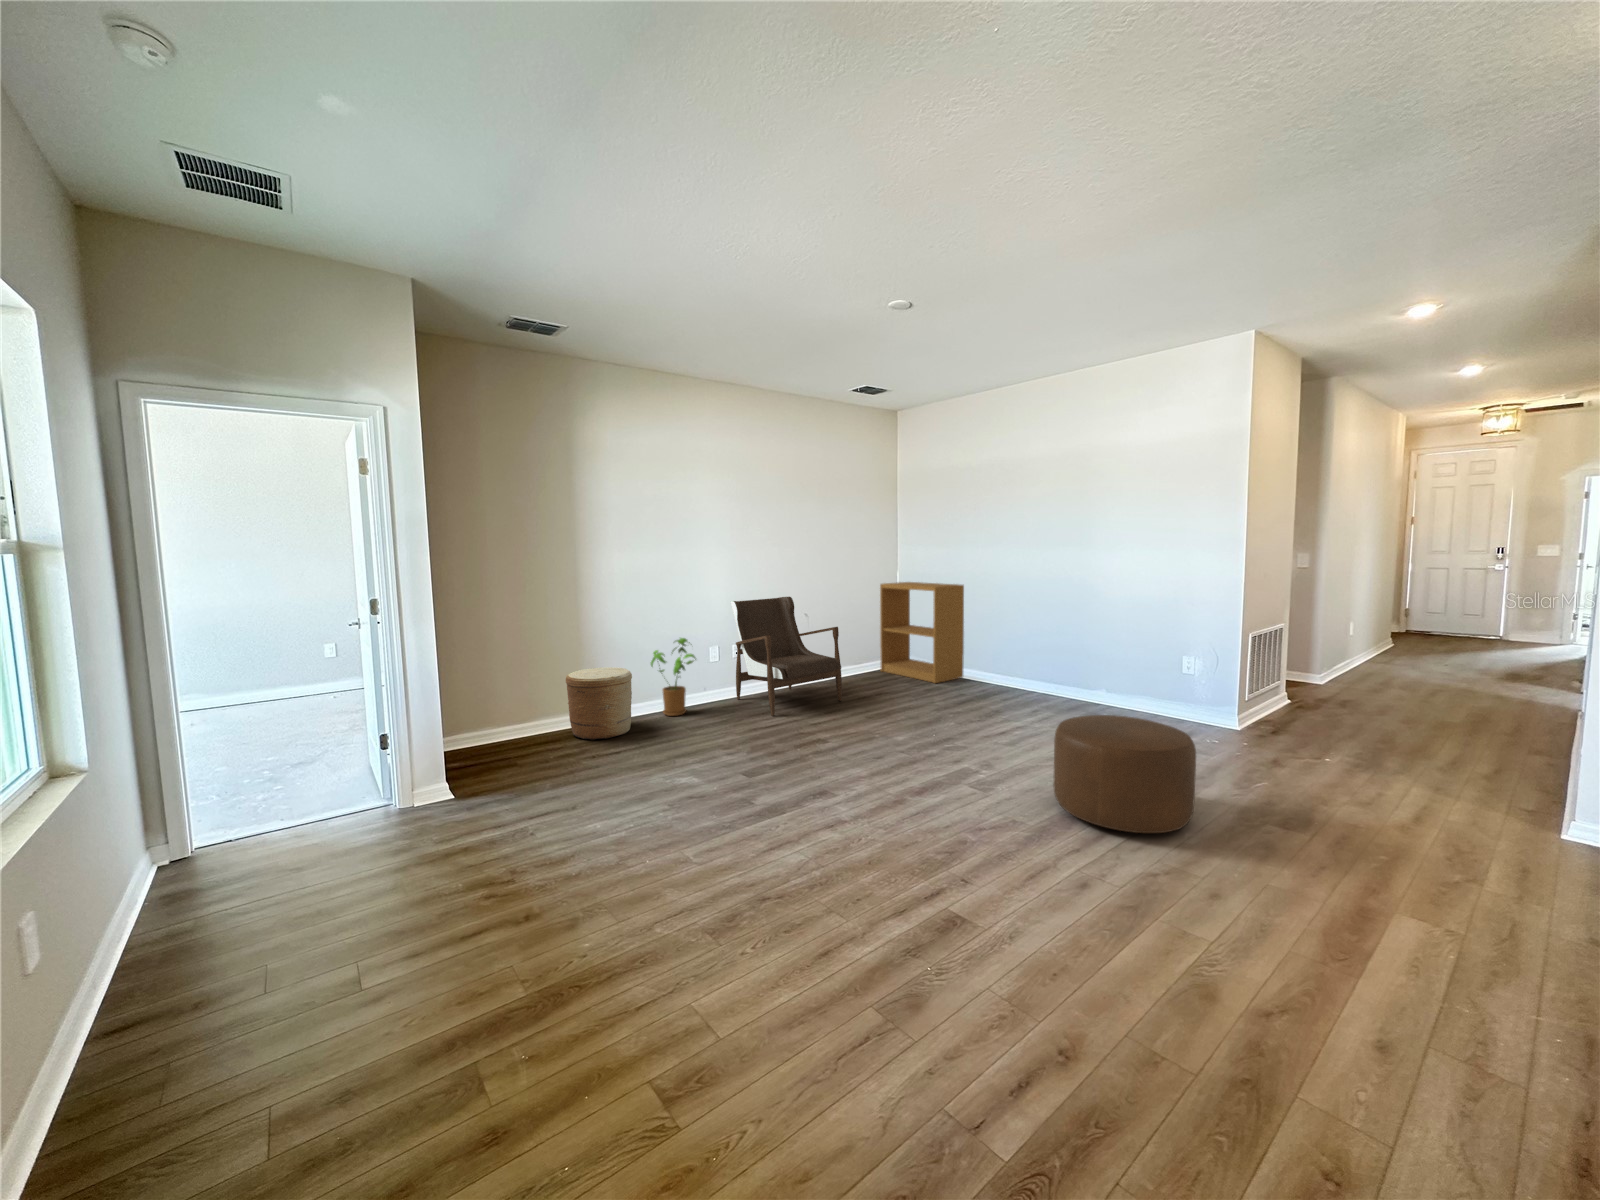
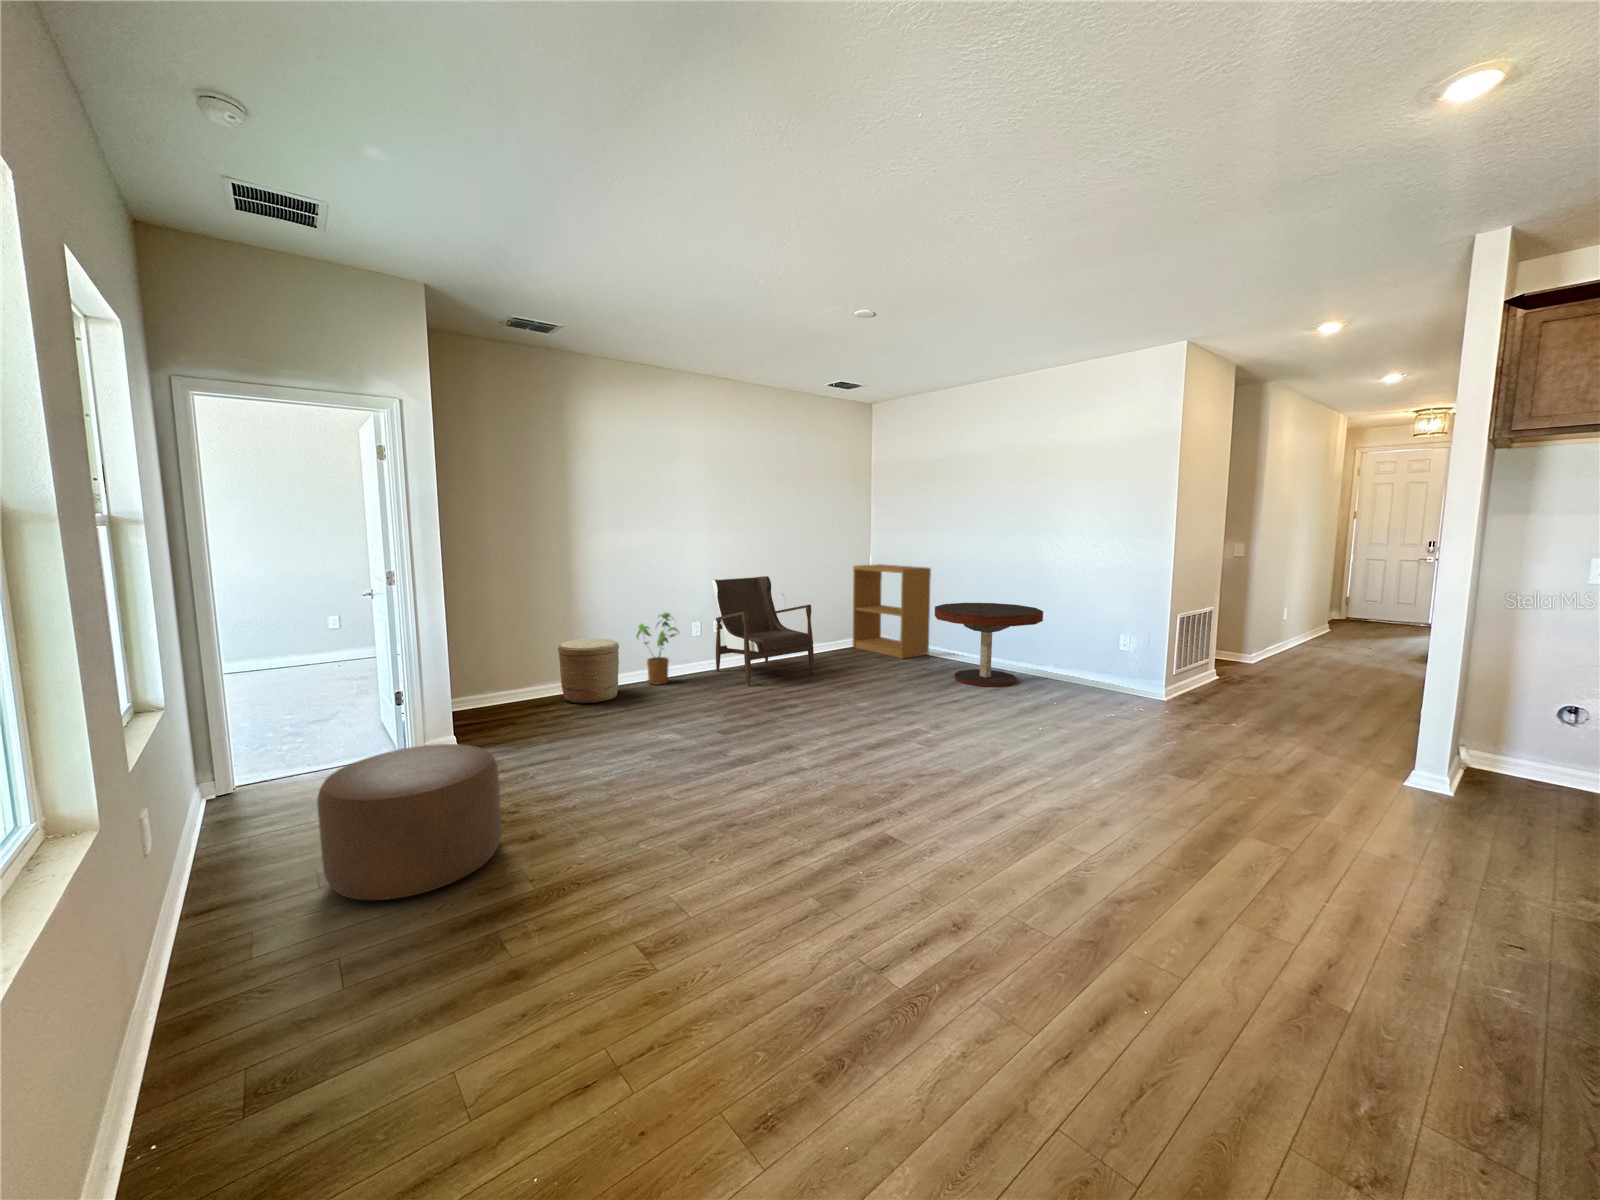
coffee table: none [973,622,1094,715] -> present [935,603,1043,687]
ottoman: present [1053,715,1196,833] -> present [317,744,502,900]

